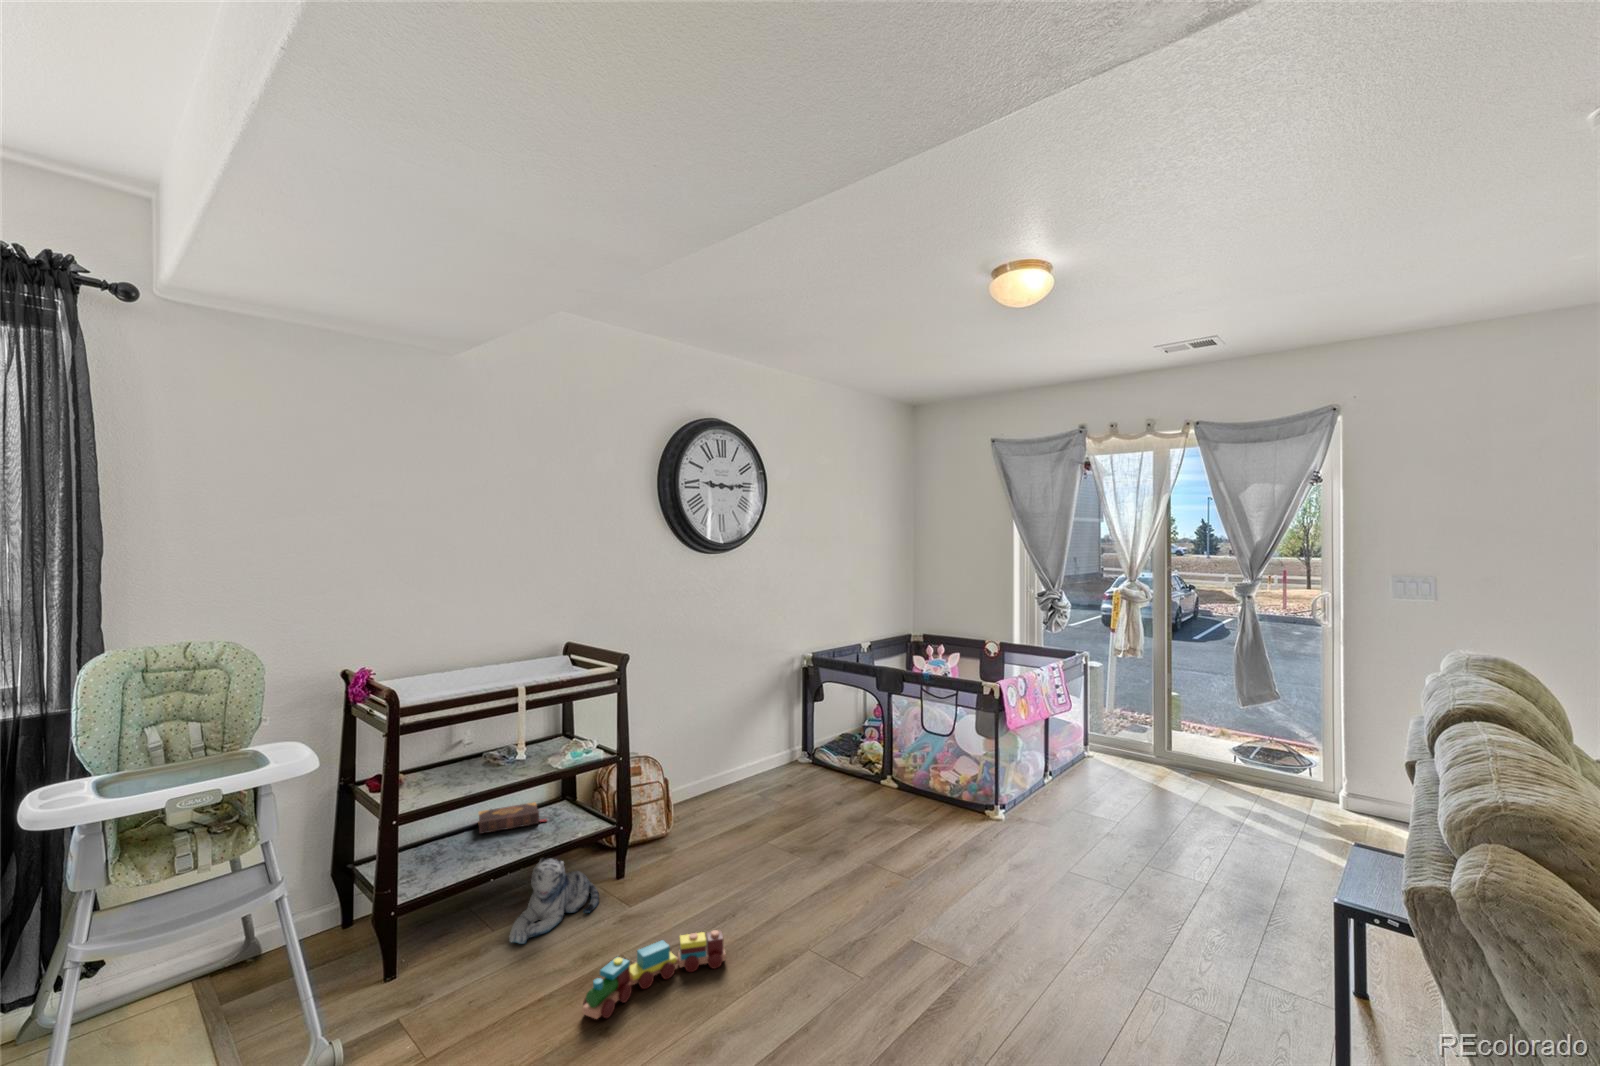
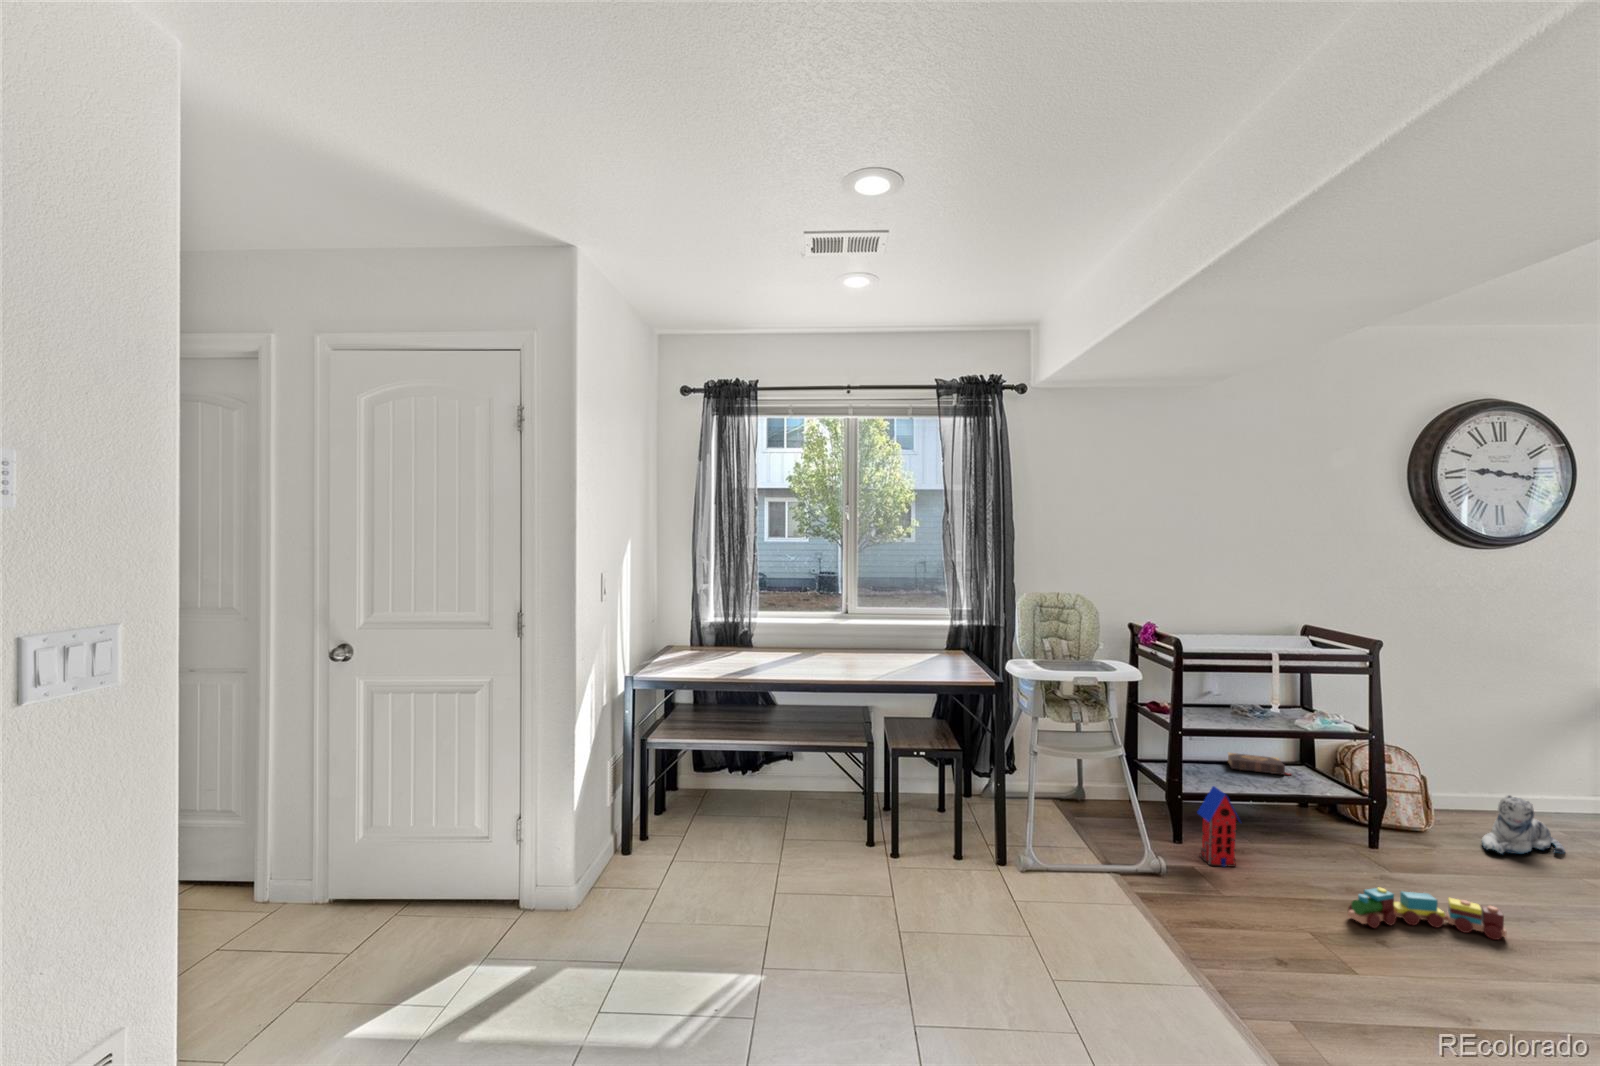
plush toy: present [509,858,599,944] -> present [1481,795,1565,854]
toy house: none [414,883,472,1000] -> present [1197,786,1240,867]

